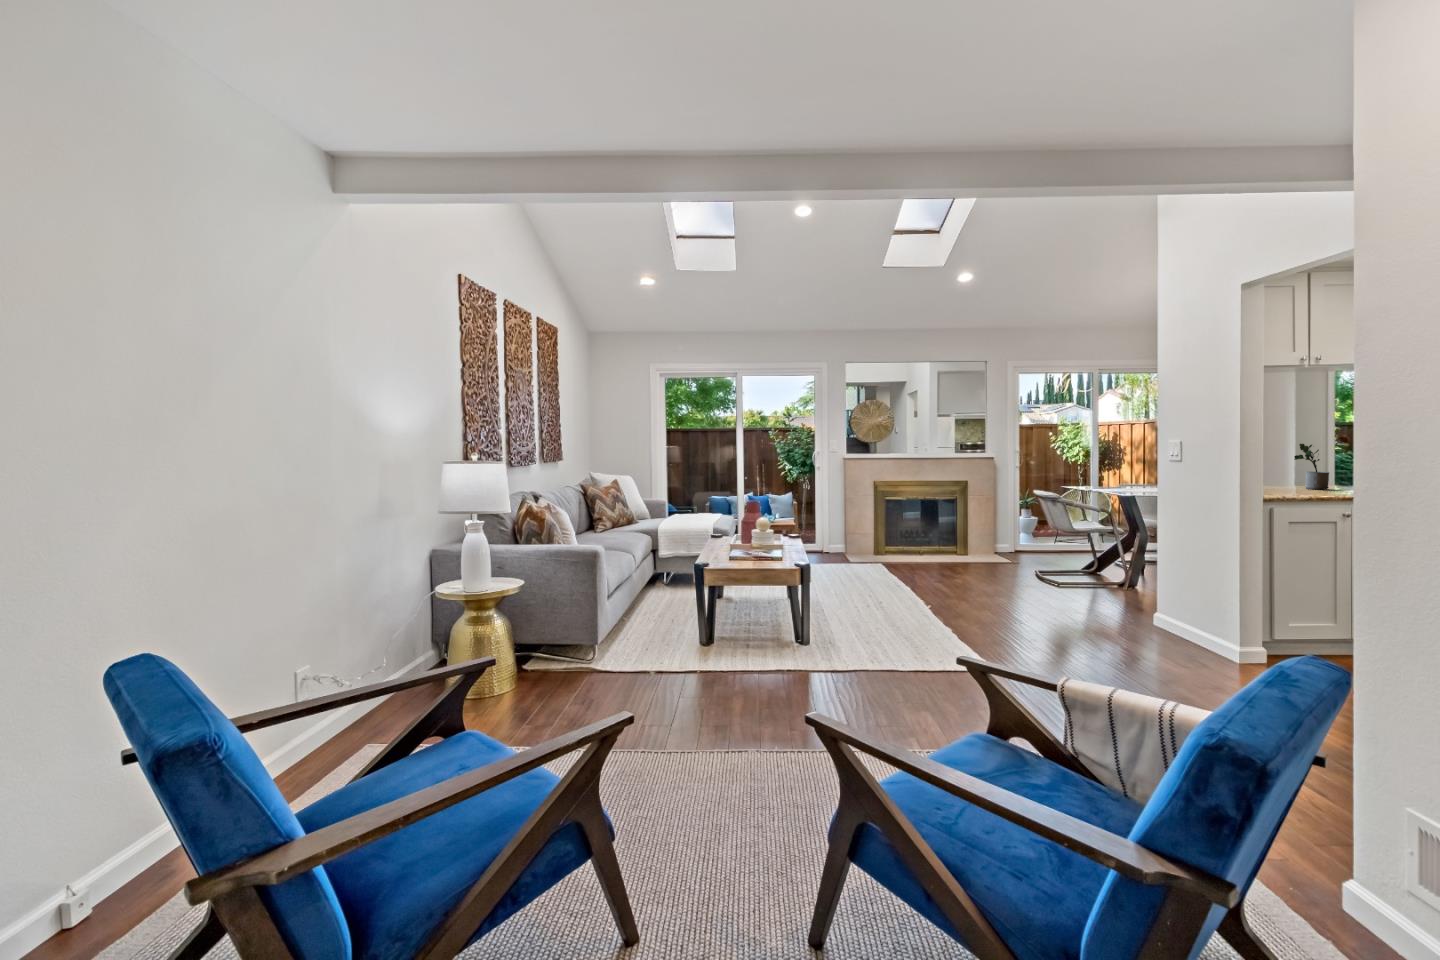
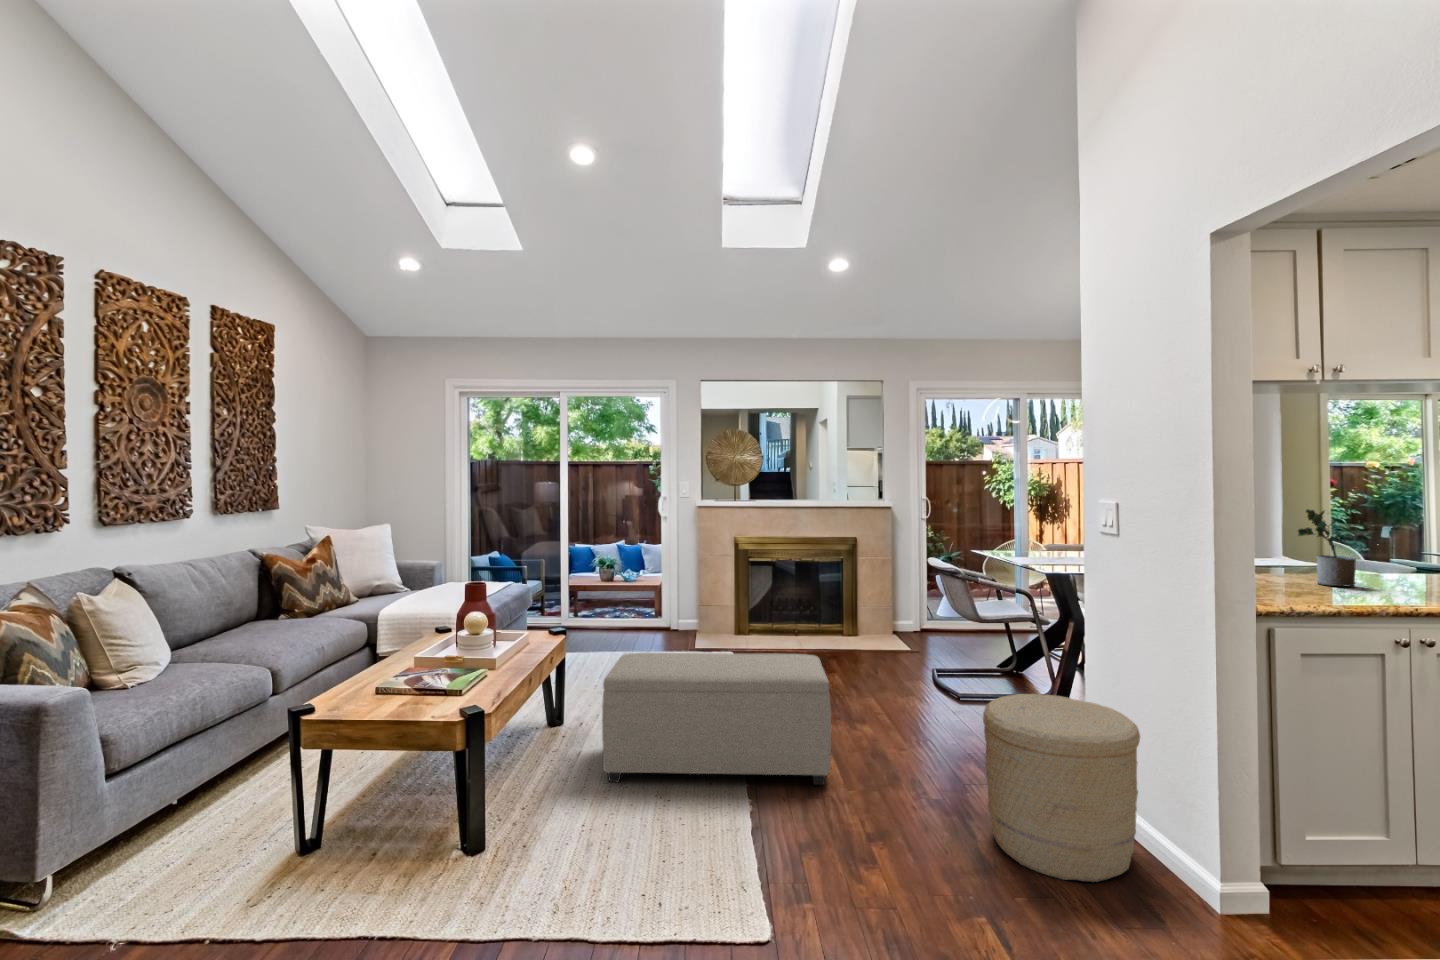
ottoman: none [846,545,994,620] -> present [602,653,831,785]
woven basket: none [1098,558,1194,651] -> present [983,694,1140,882]

